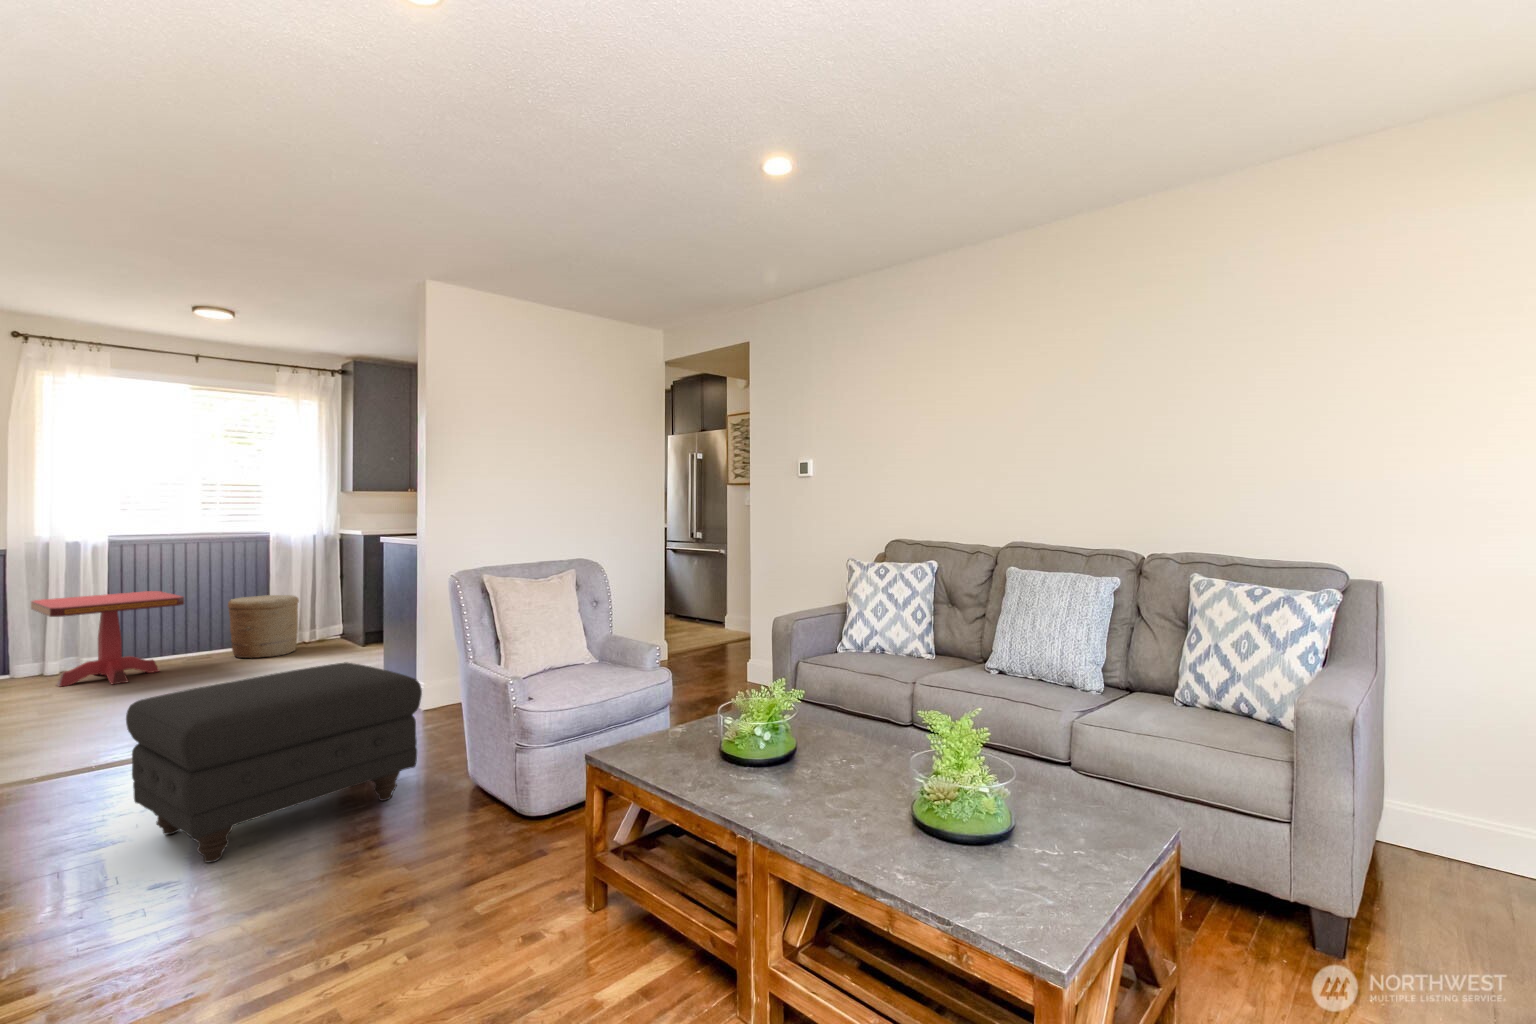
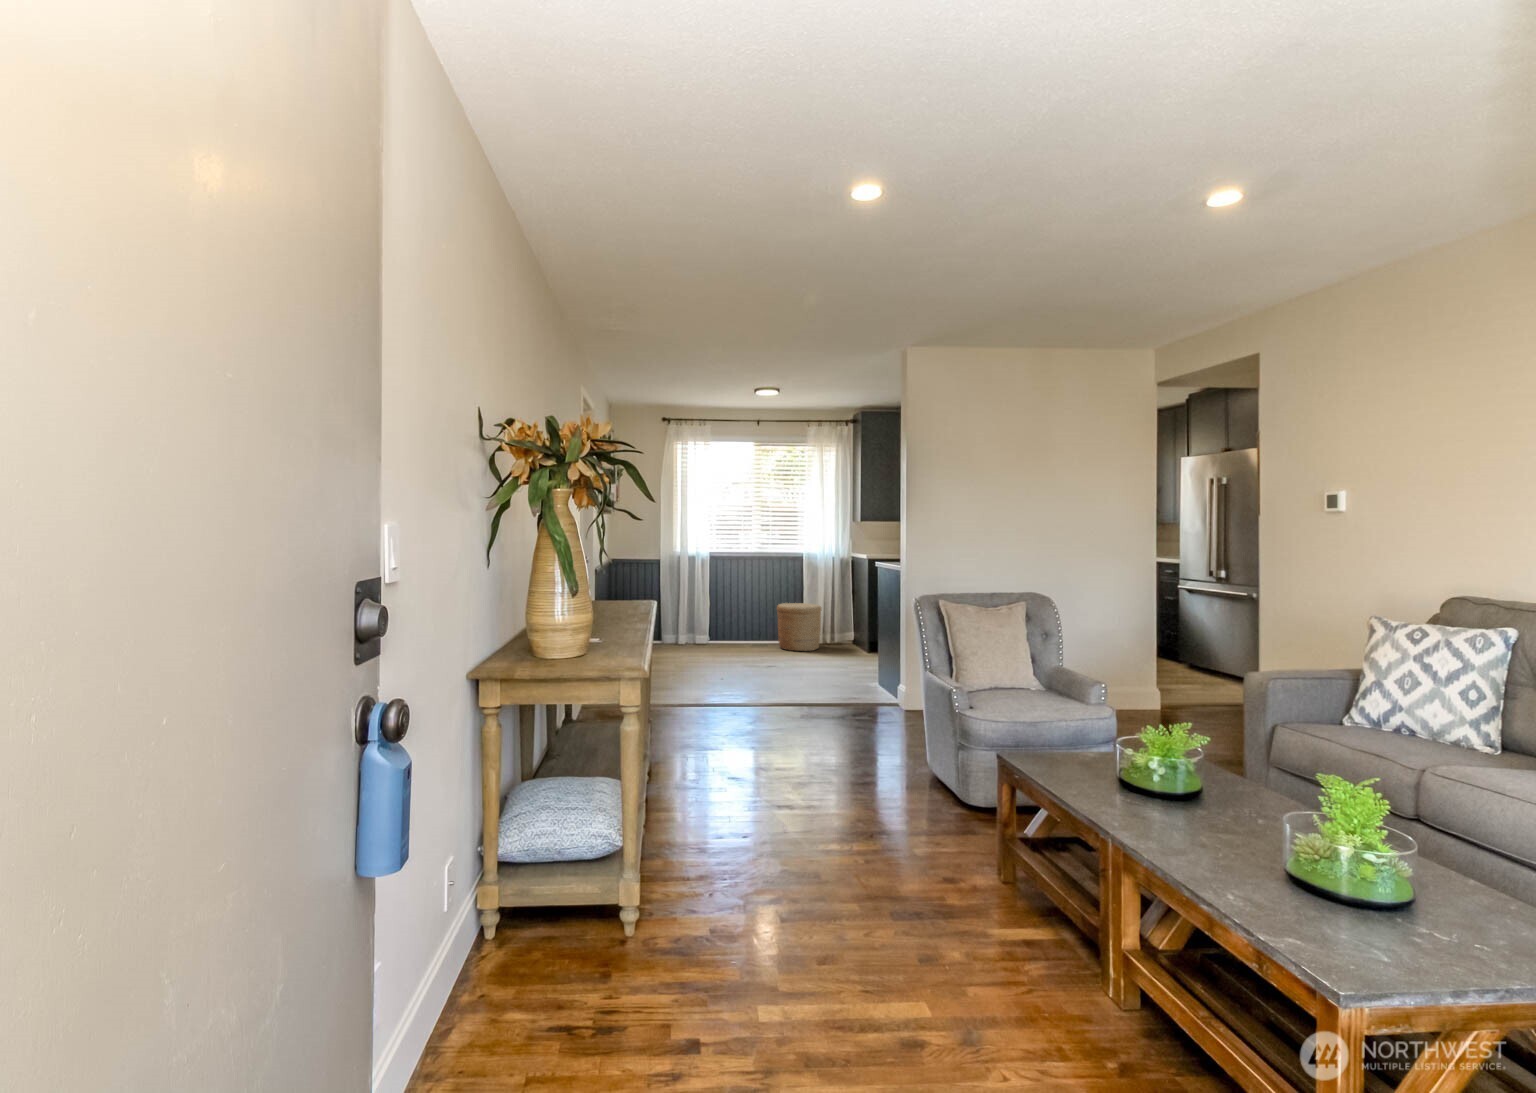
side table: present [31,591,184,687] -> none [673,594,751,657]
ottoman: present [126,662,422,862] -> none [714,661,892,786]

